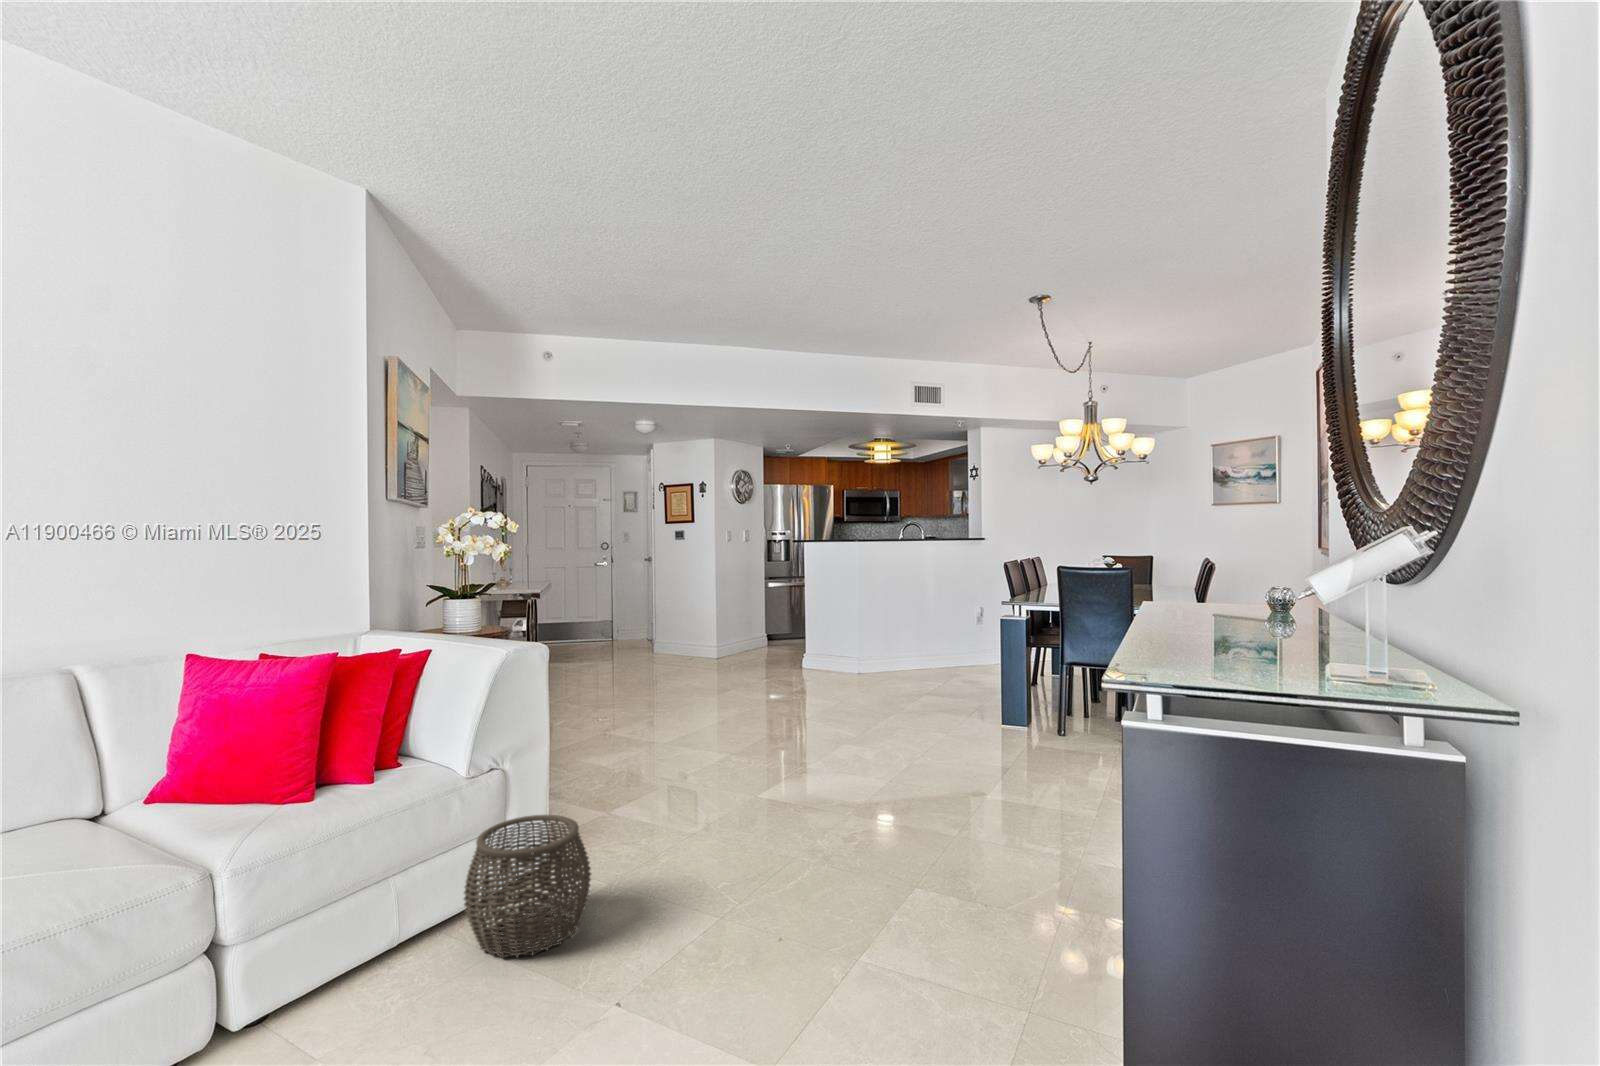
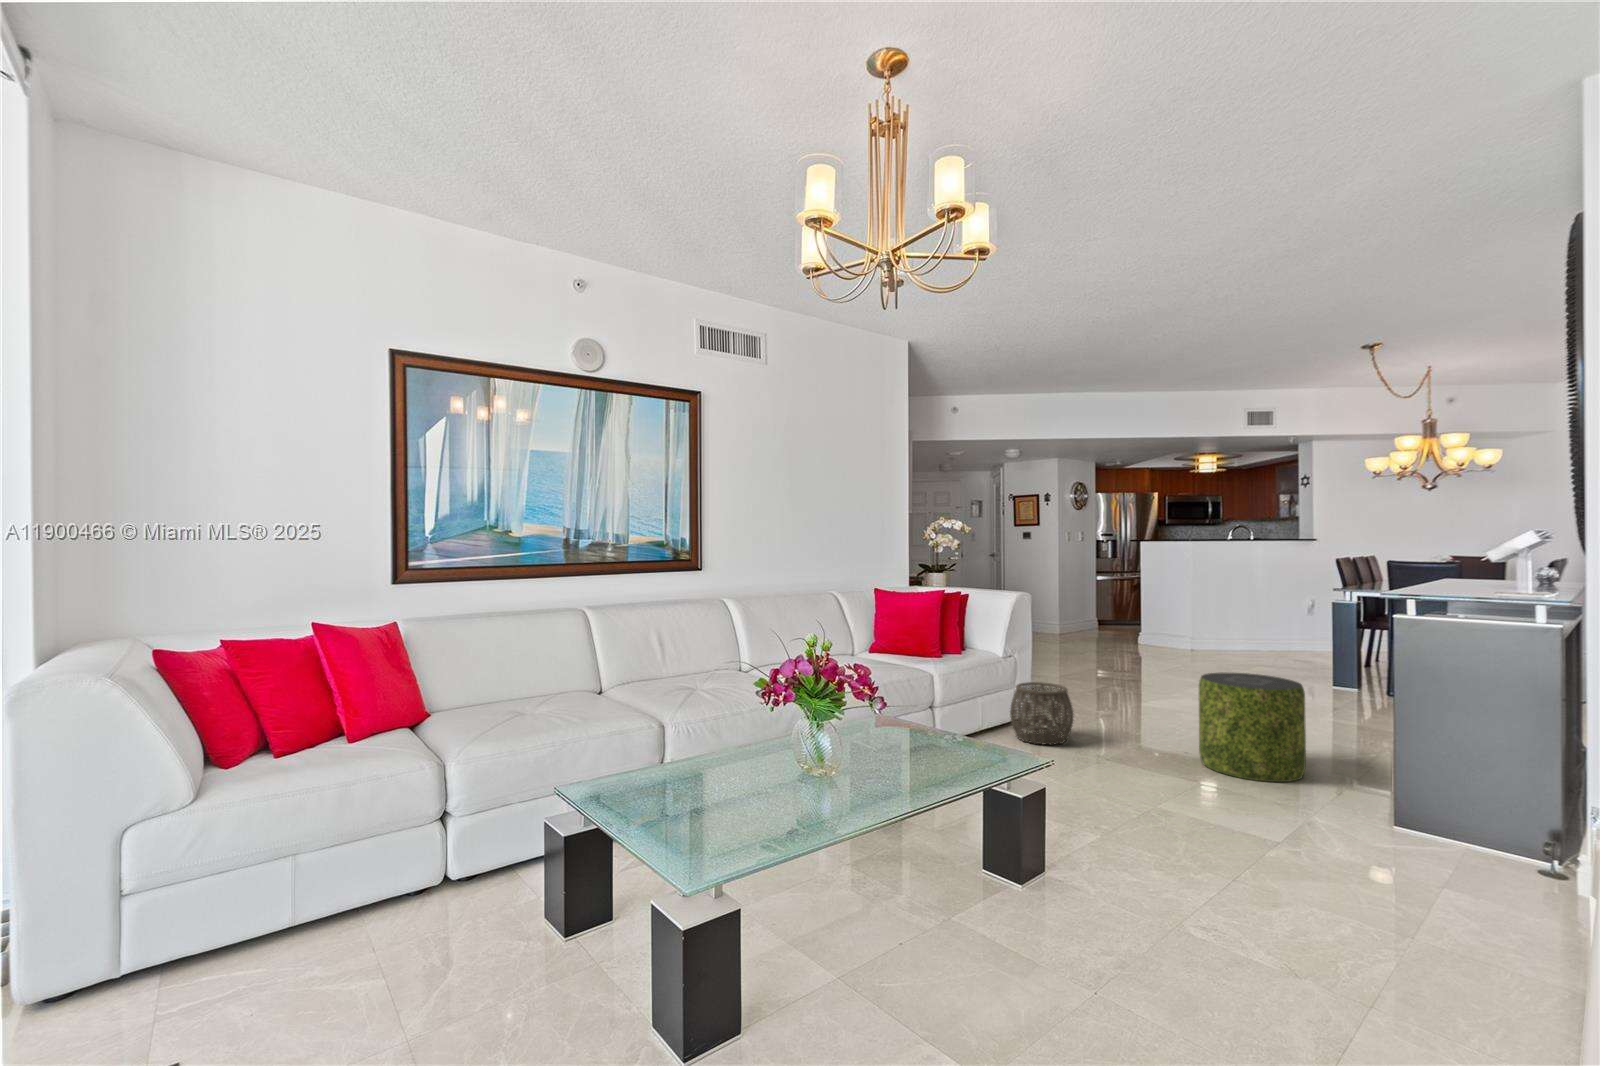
pouf: none [789,777,959,1015] -> present [1199,673,1306,782]

